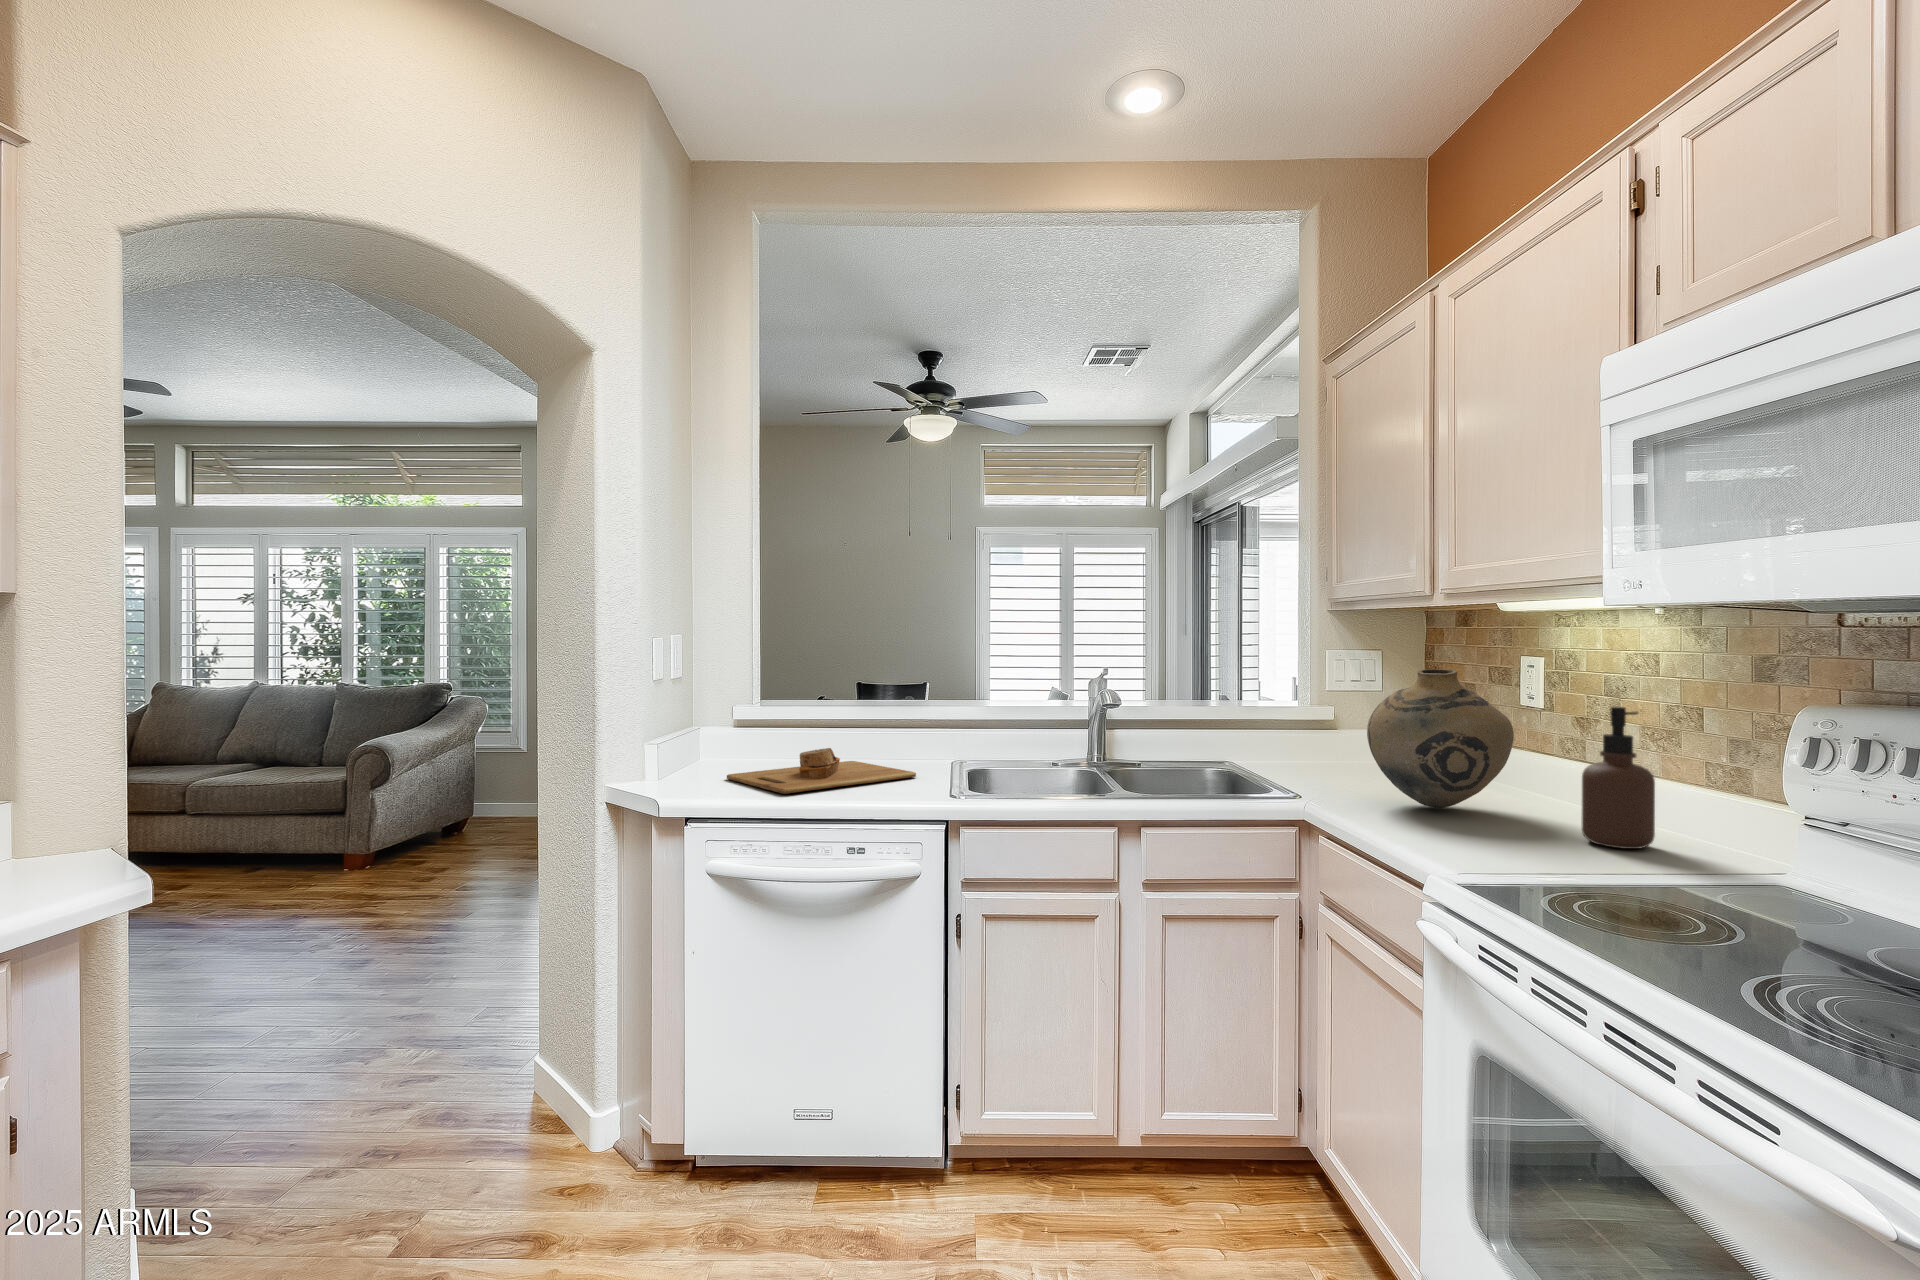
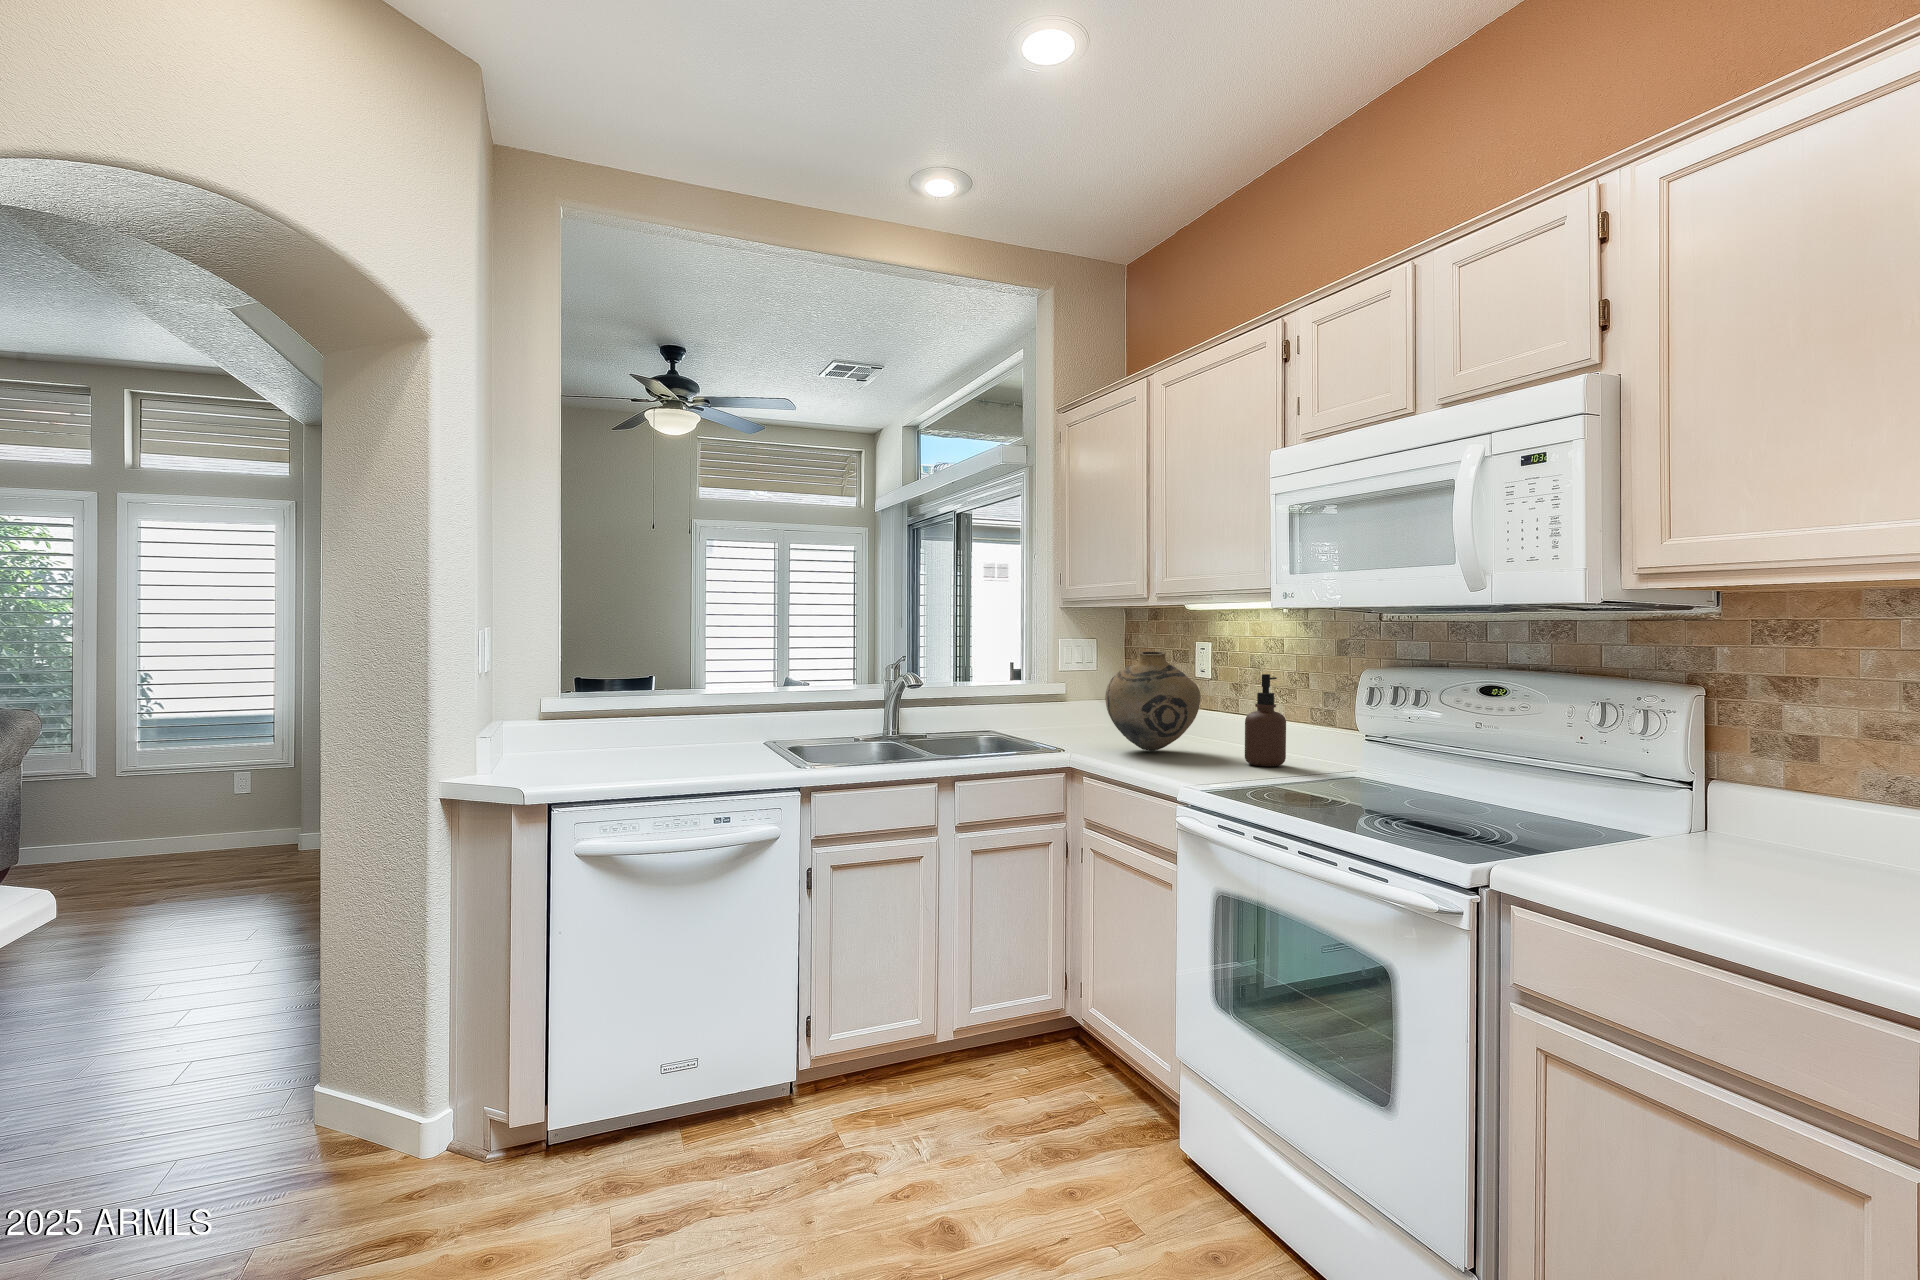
cutting board: present [727,748,916,794] -> none [574,725,748,763]

